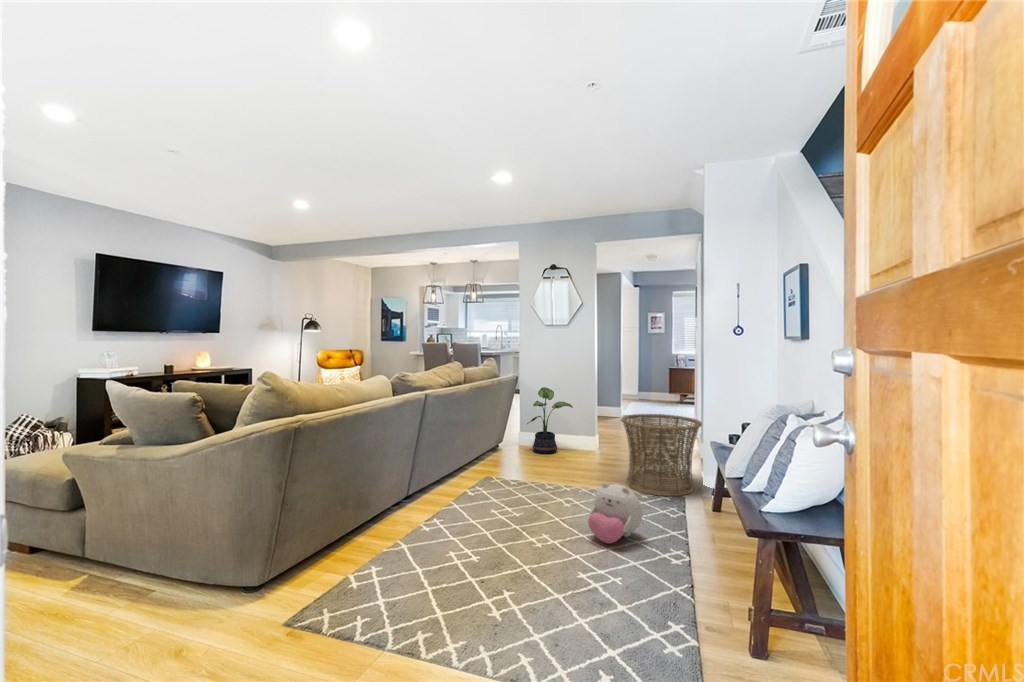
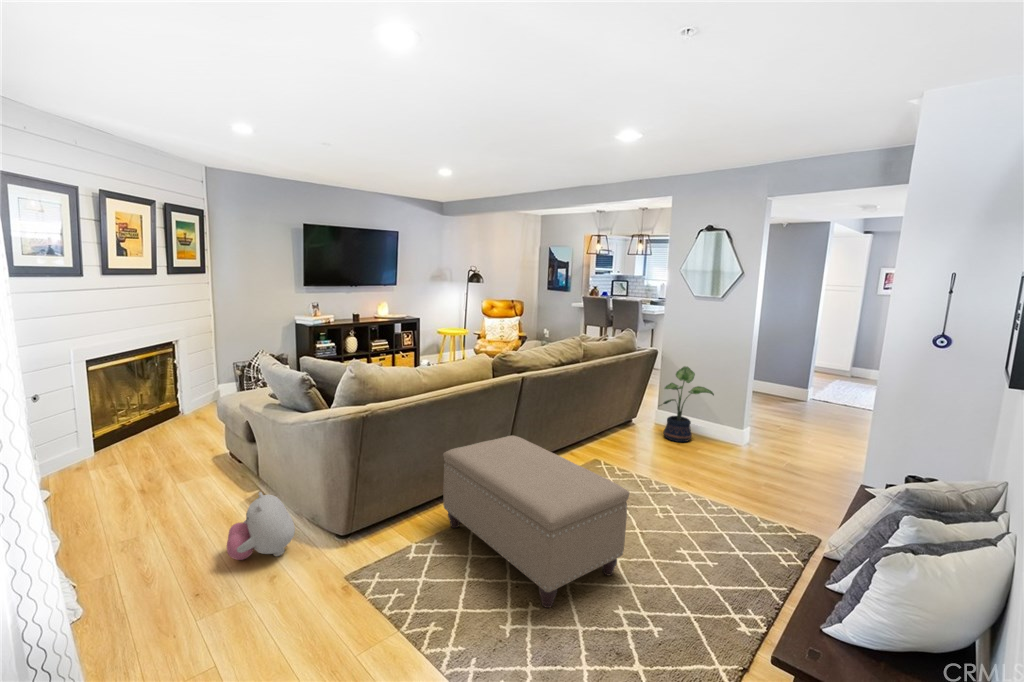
basket: present [621,414,702,496] -> none [751,420,863,533]
ottoman: none [372,448,567,591] -> present [443,436,629,608]
plush toy: present [588,483,643,544] -> present [227,492,295,560]

